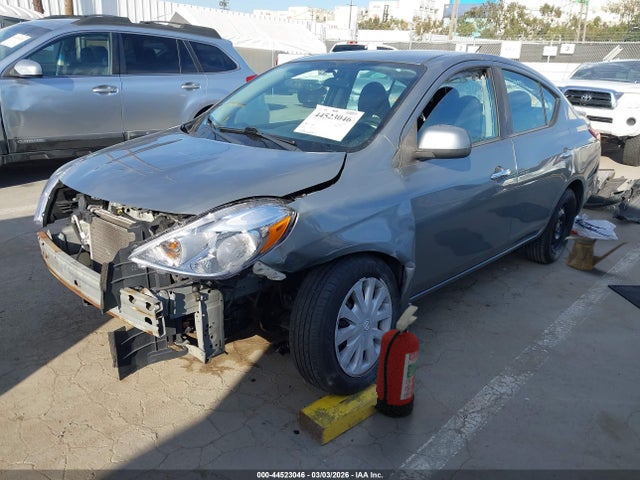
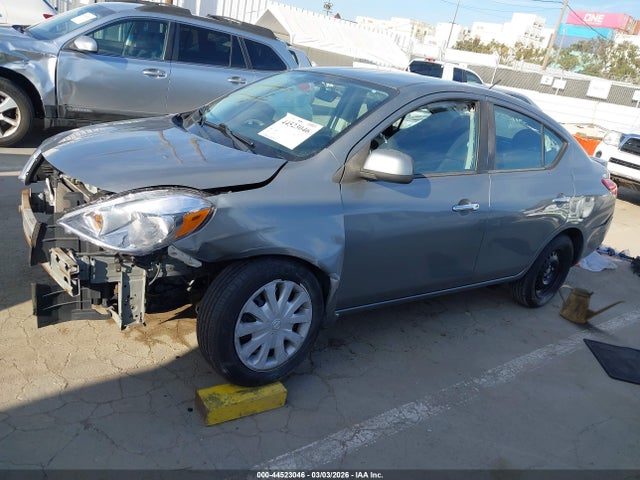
fire extinguisher: present [374,305,419,418] -> none [275,315,331,419]

